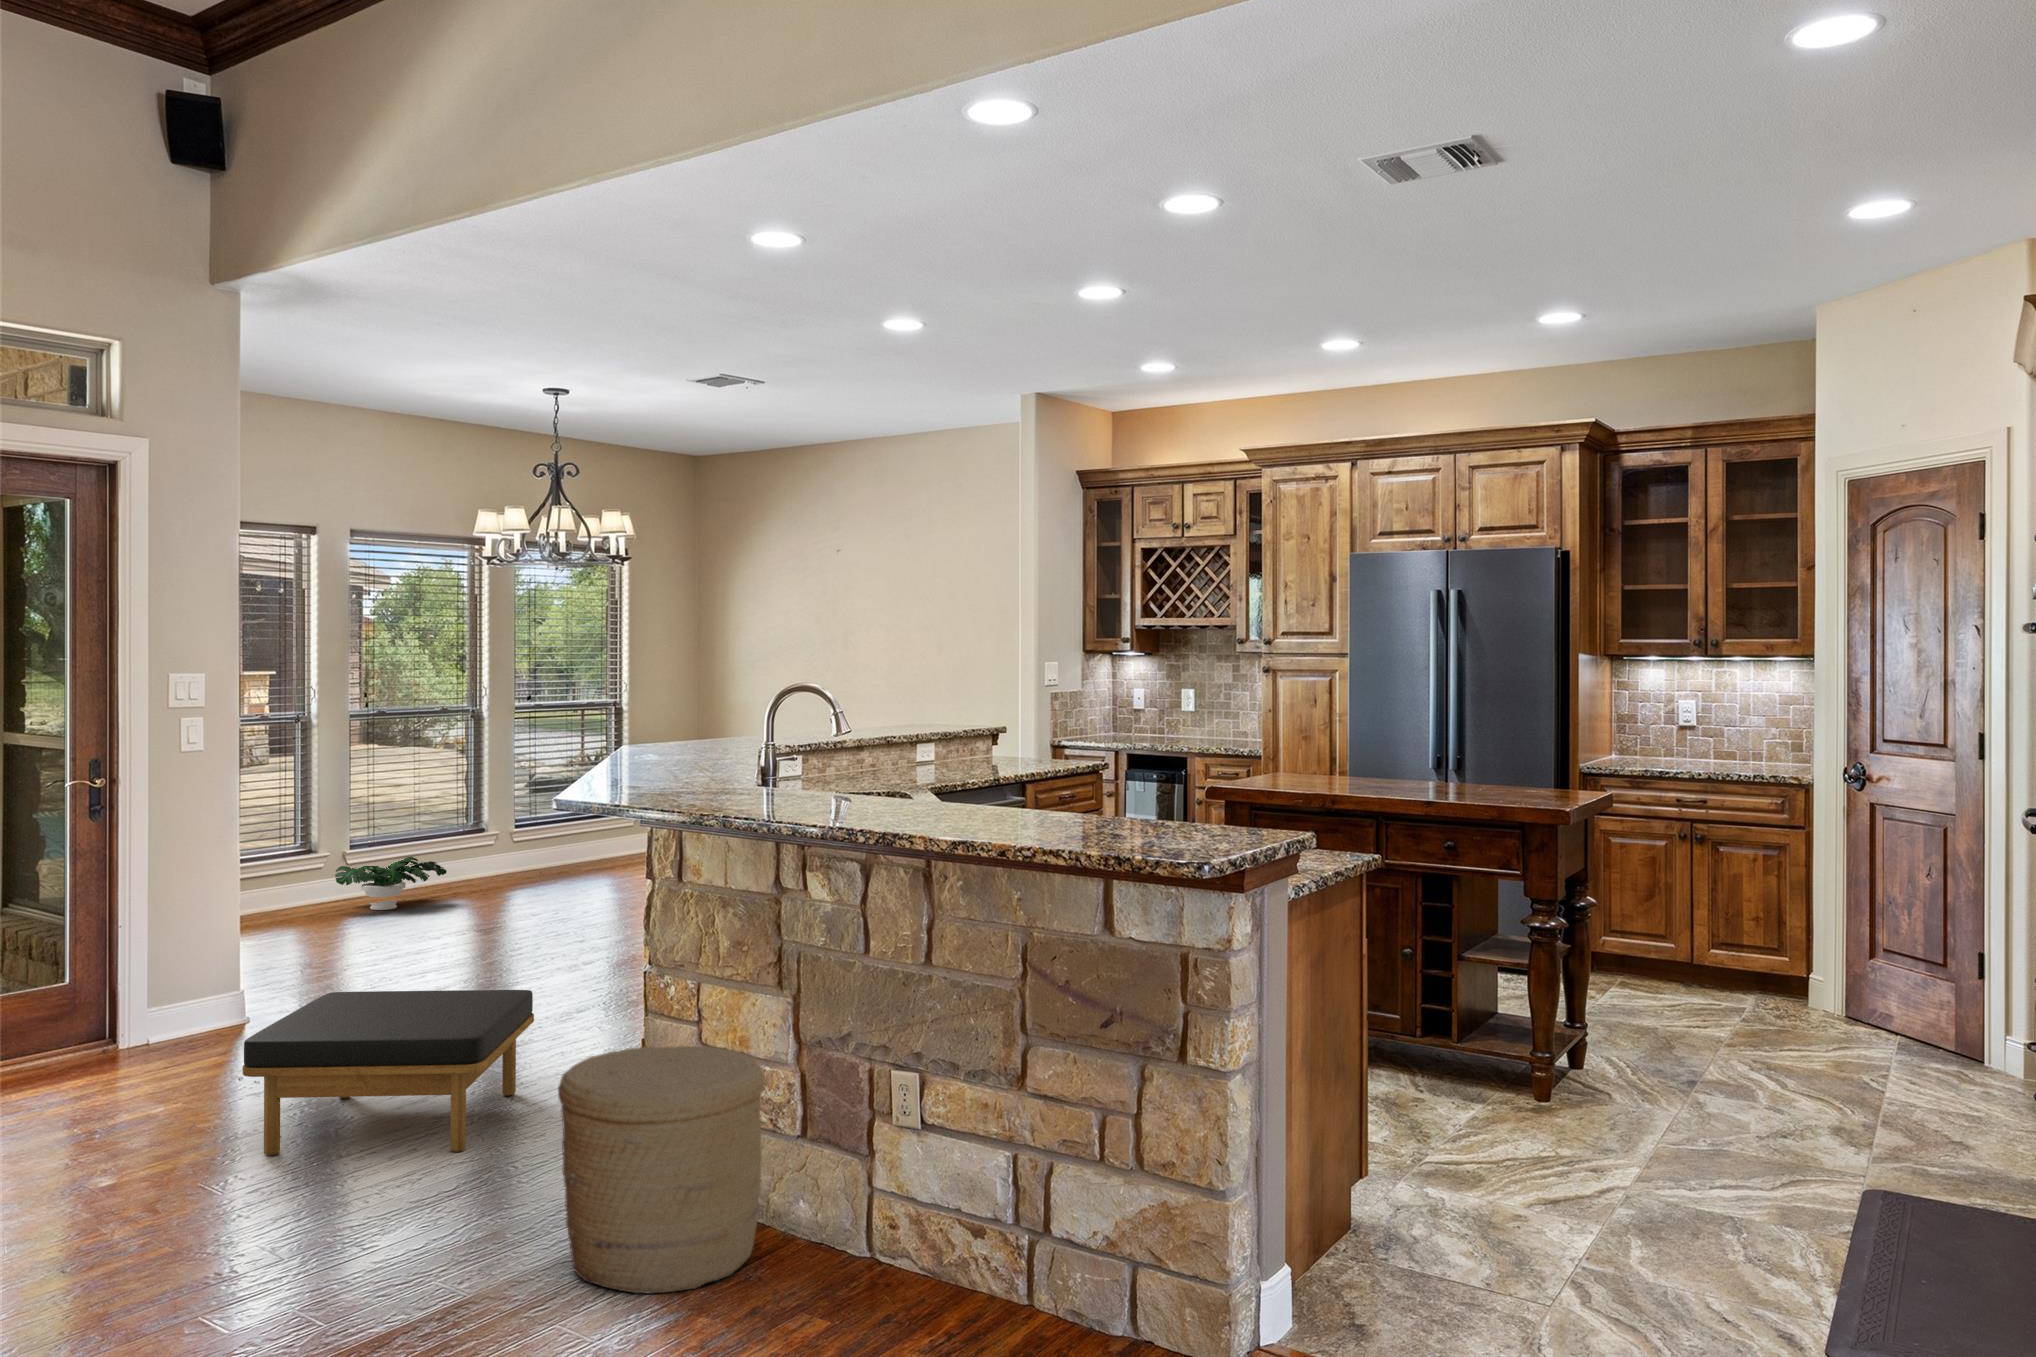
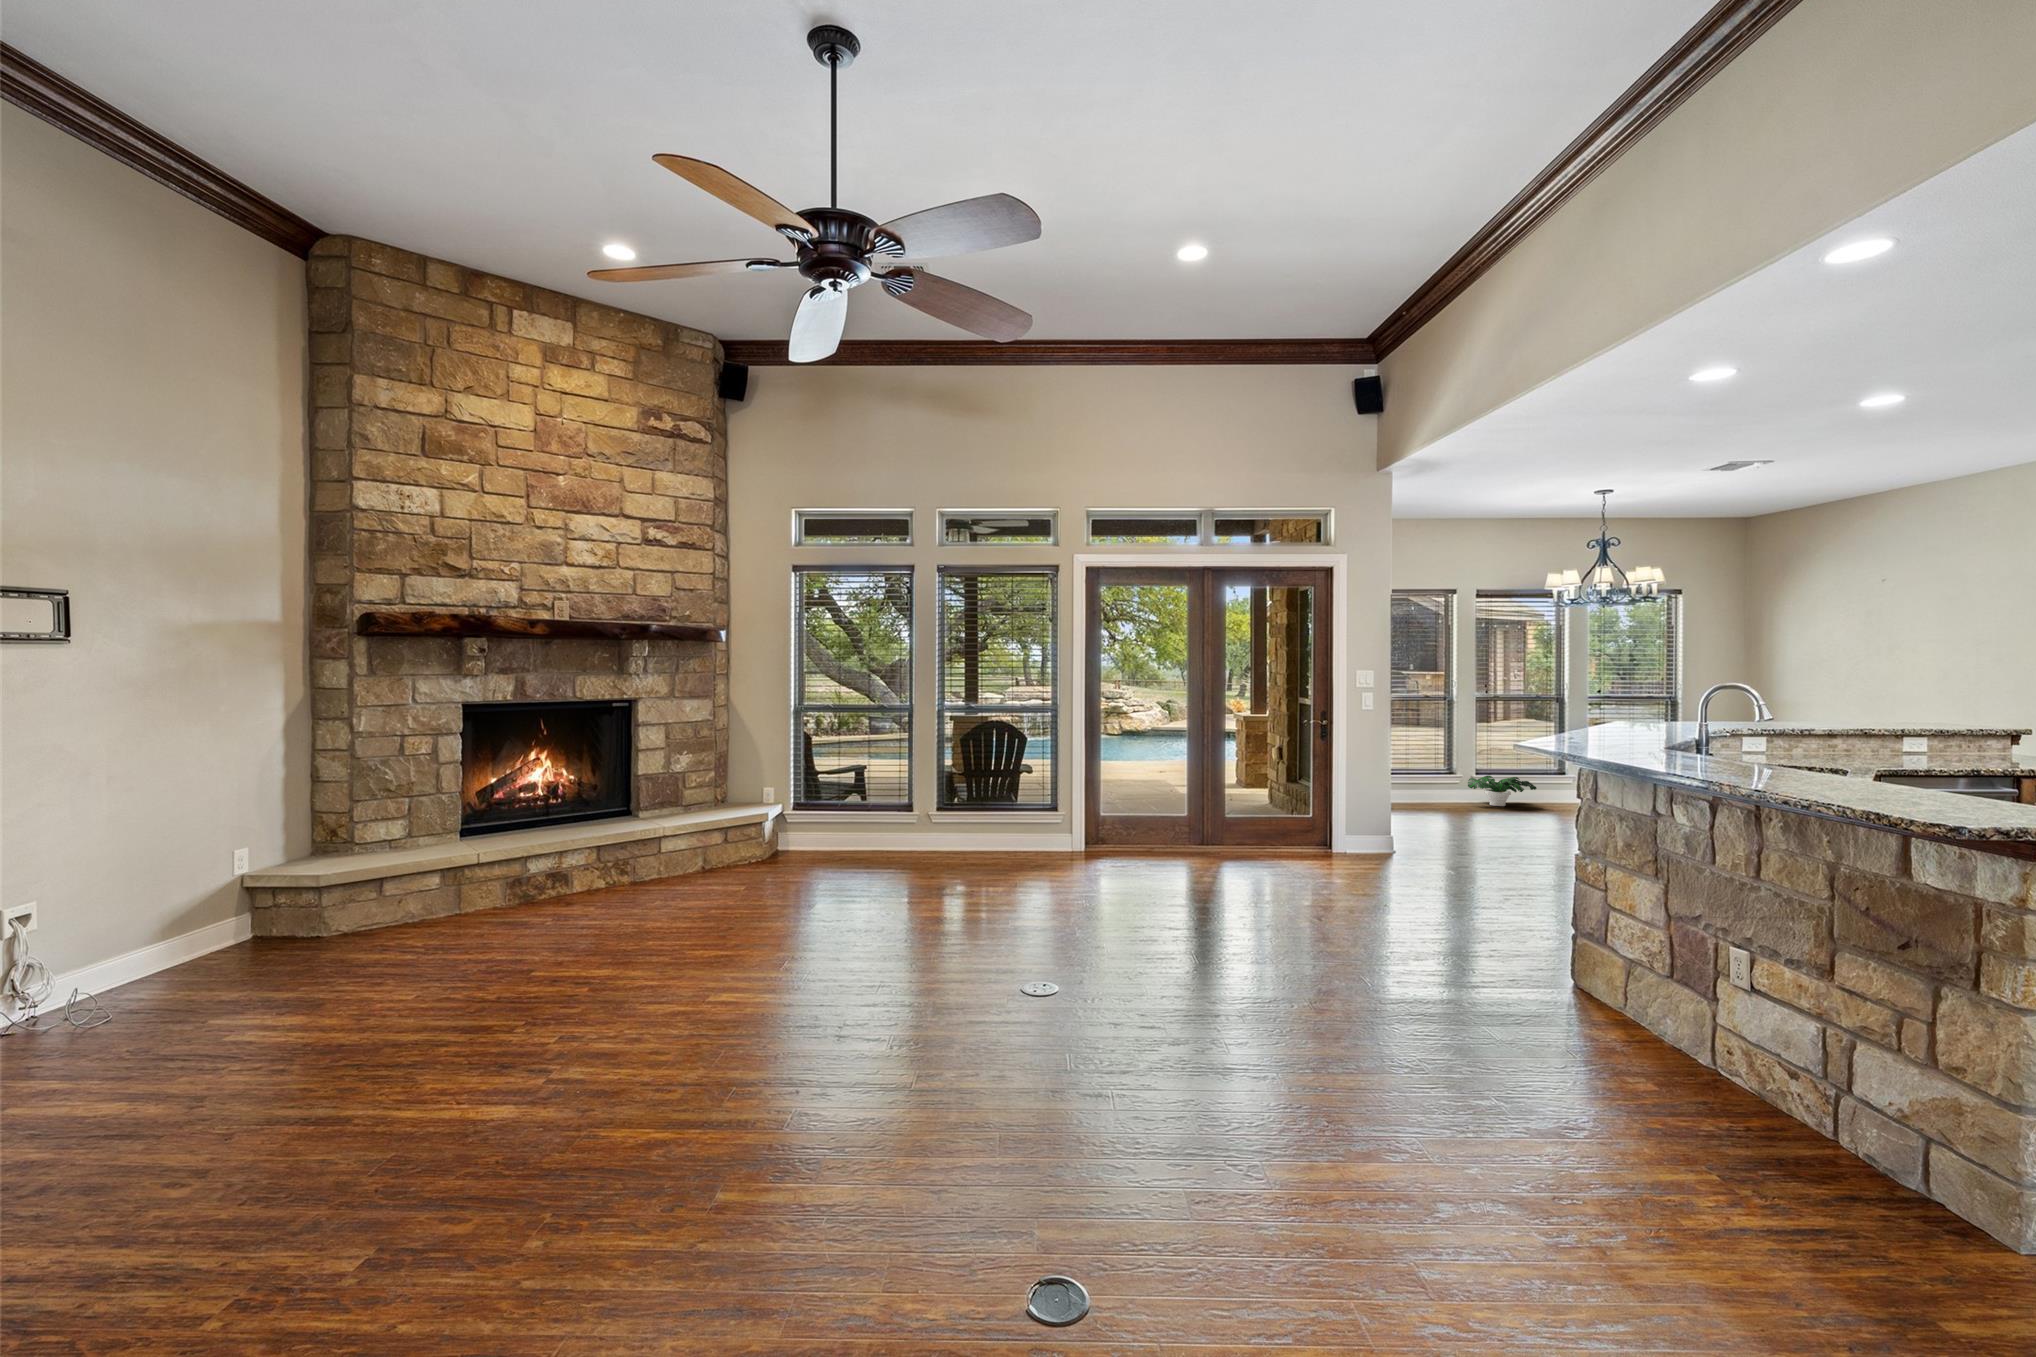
ottoman: present [243,990,534,1156] -> none [1364,840,1533,937]
woven basket: present [558,1046,765,1293] -> none [1494,894,1635,1044]

